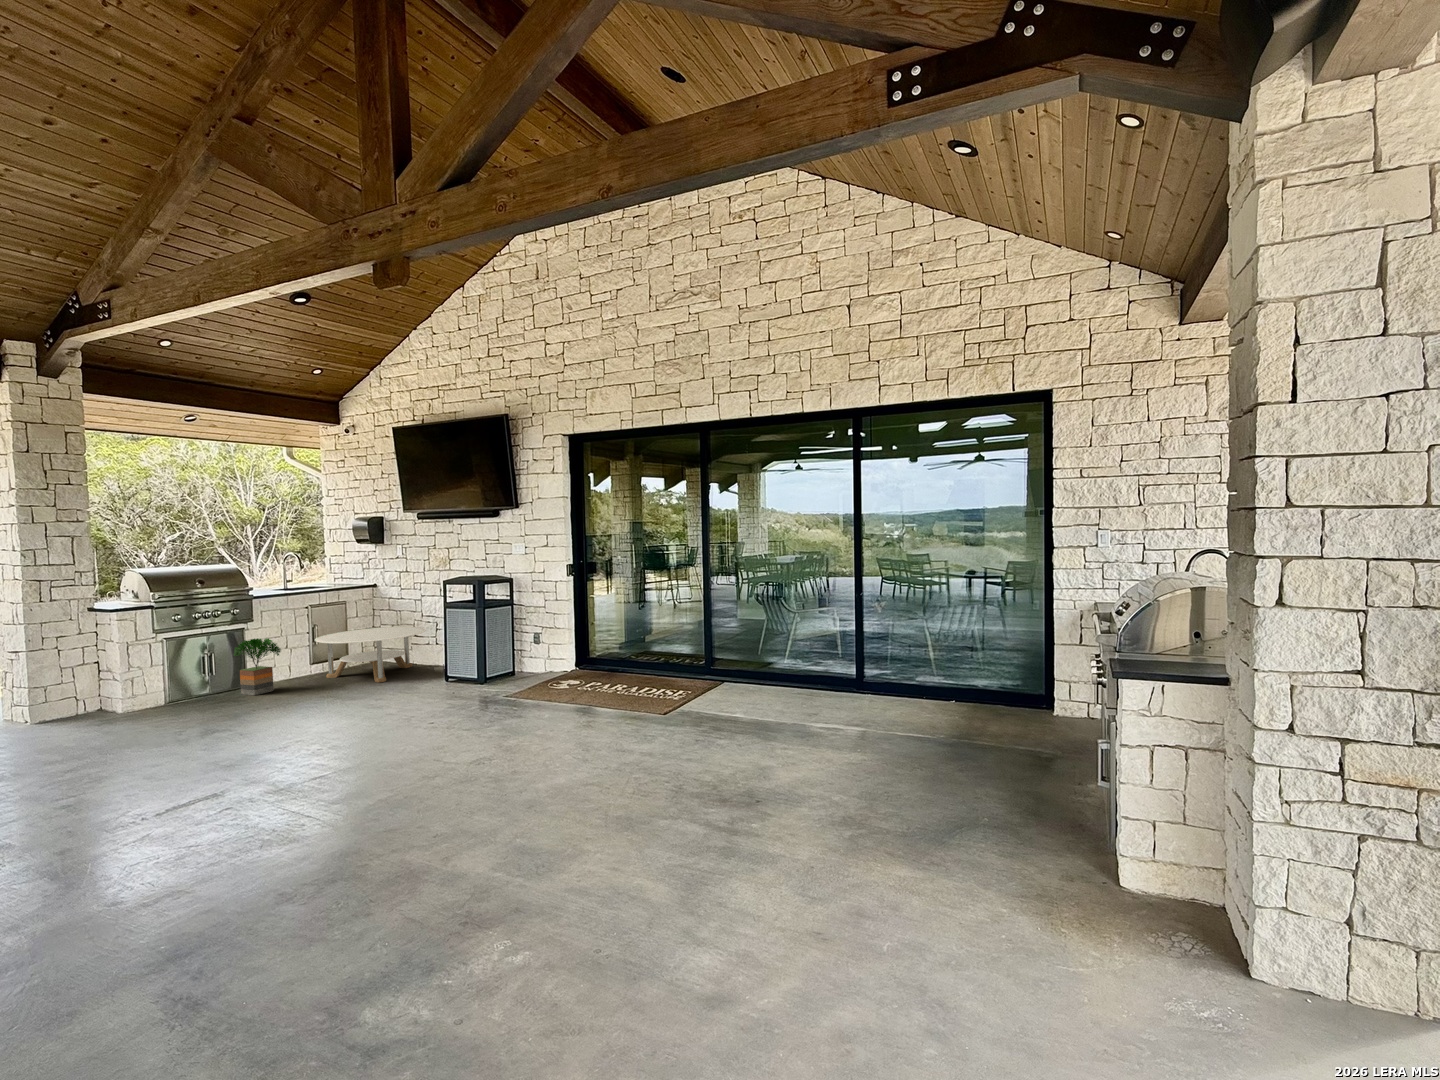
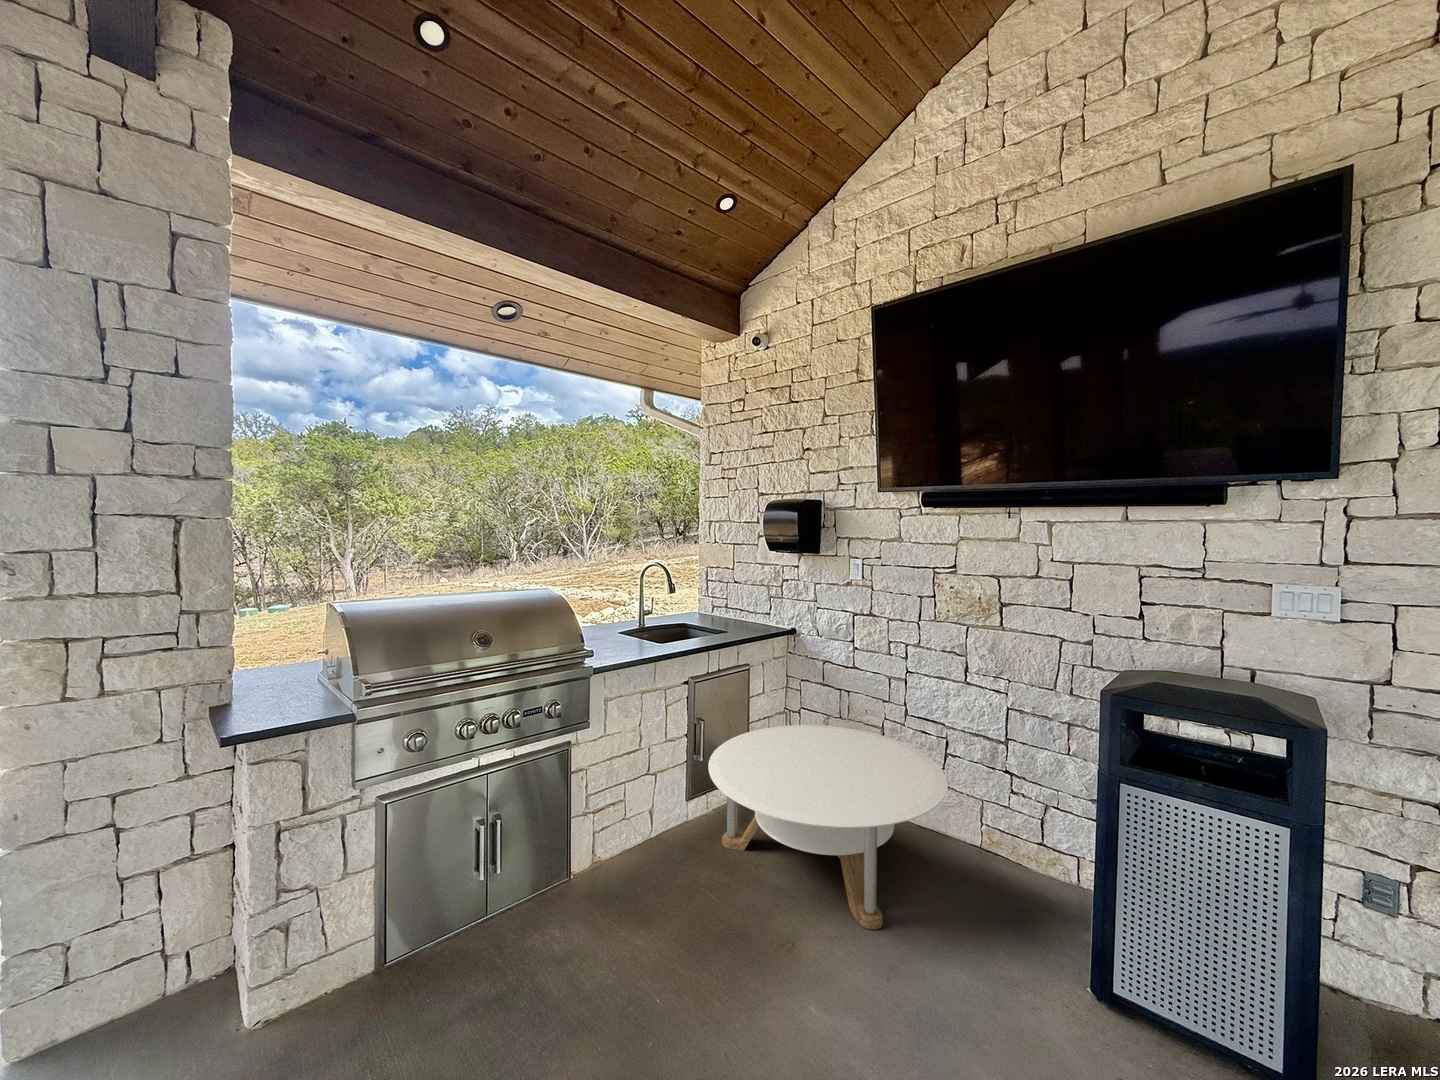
potted tree: present [234,638,281,695] -> none [542,773,649,940]

